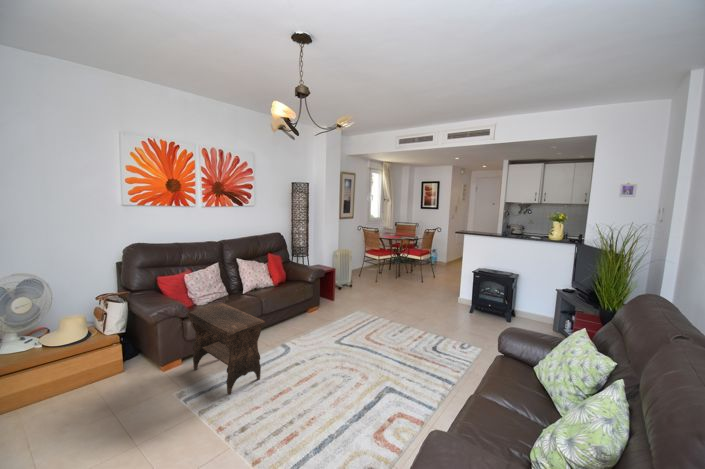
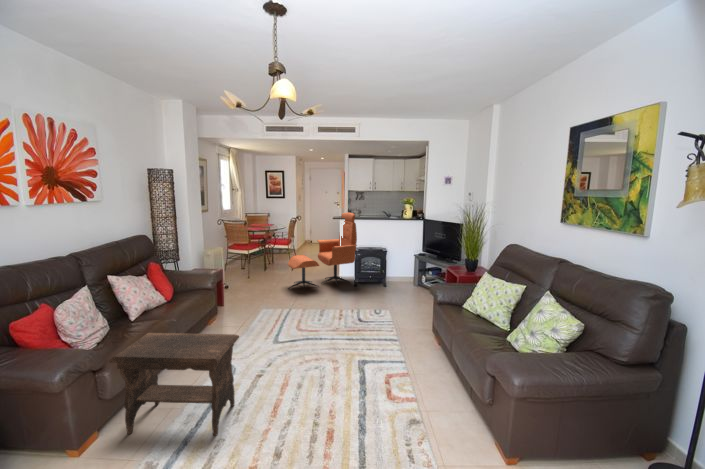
lounge chair: none [398,227,480,309] -> present [288,213,357,290]

